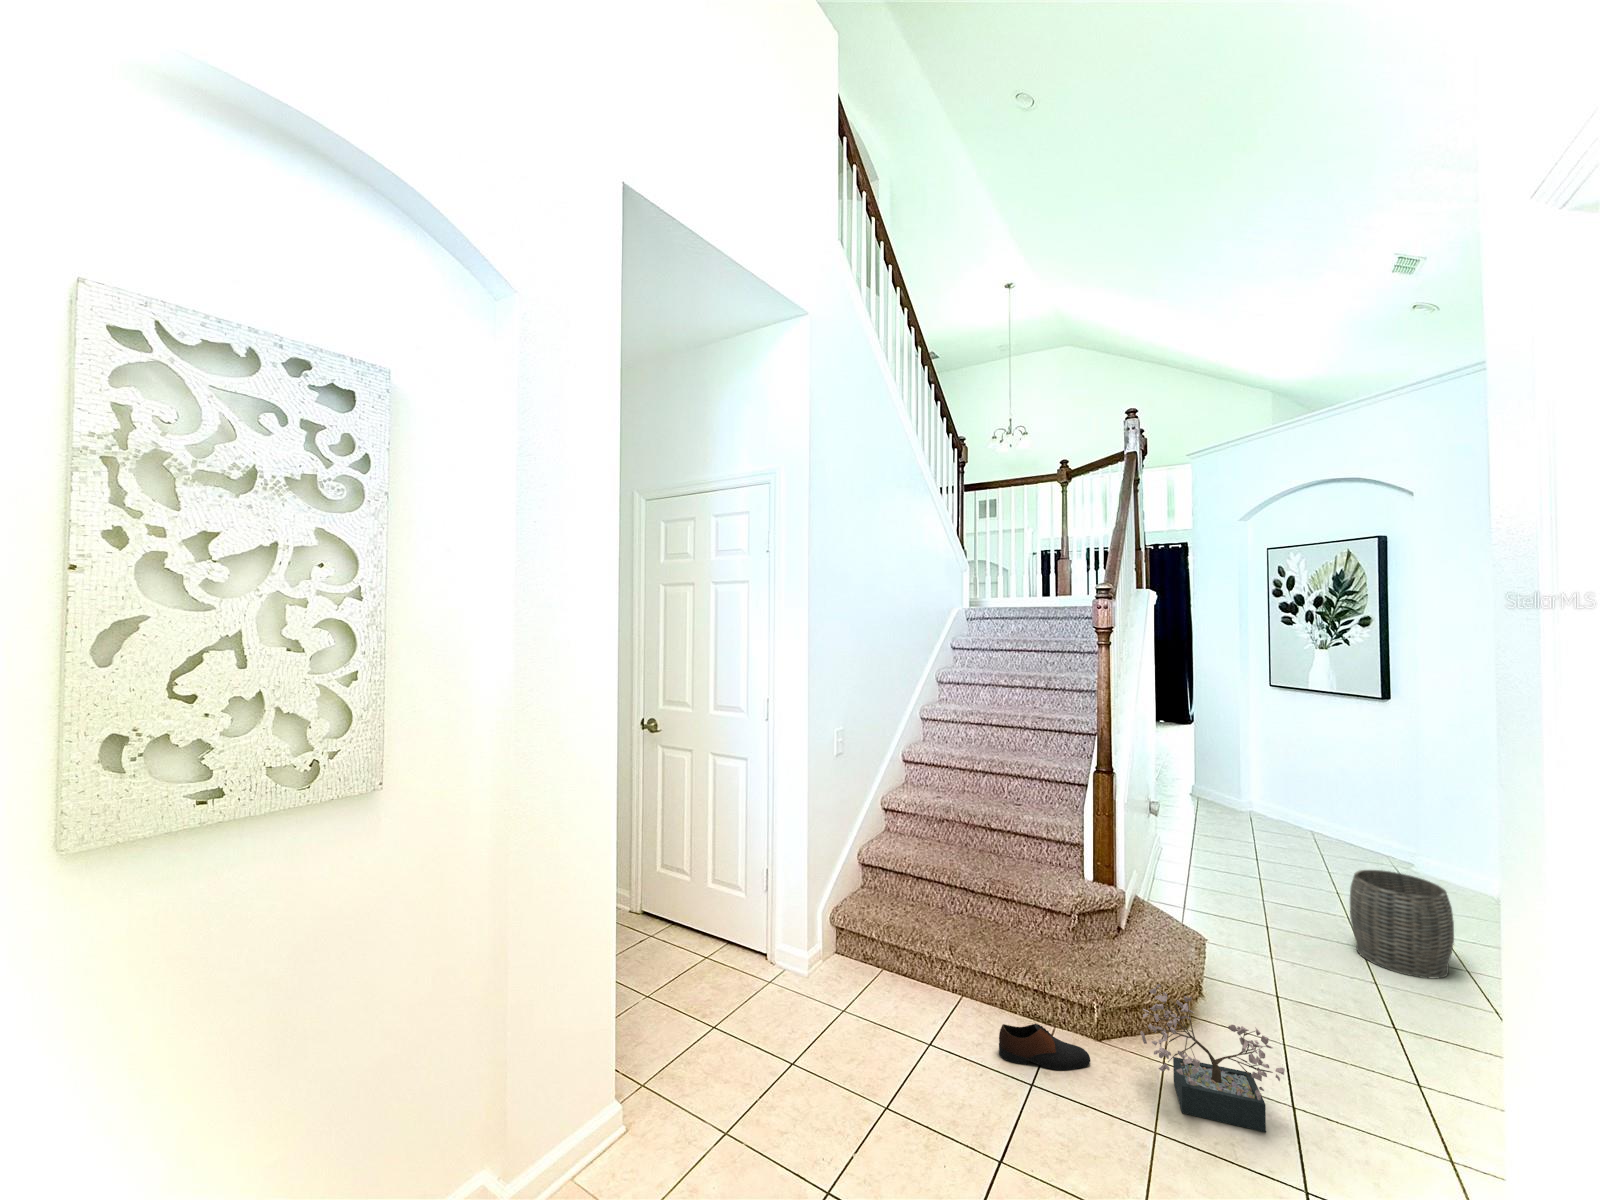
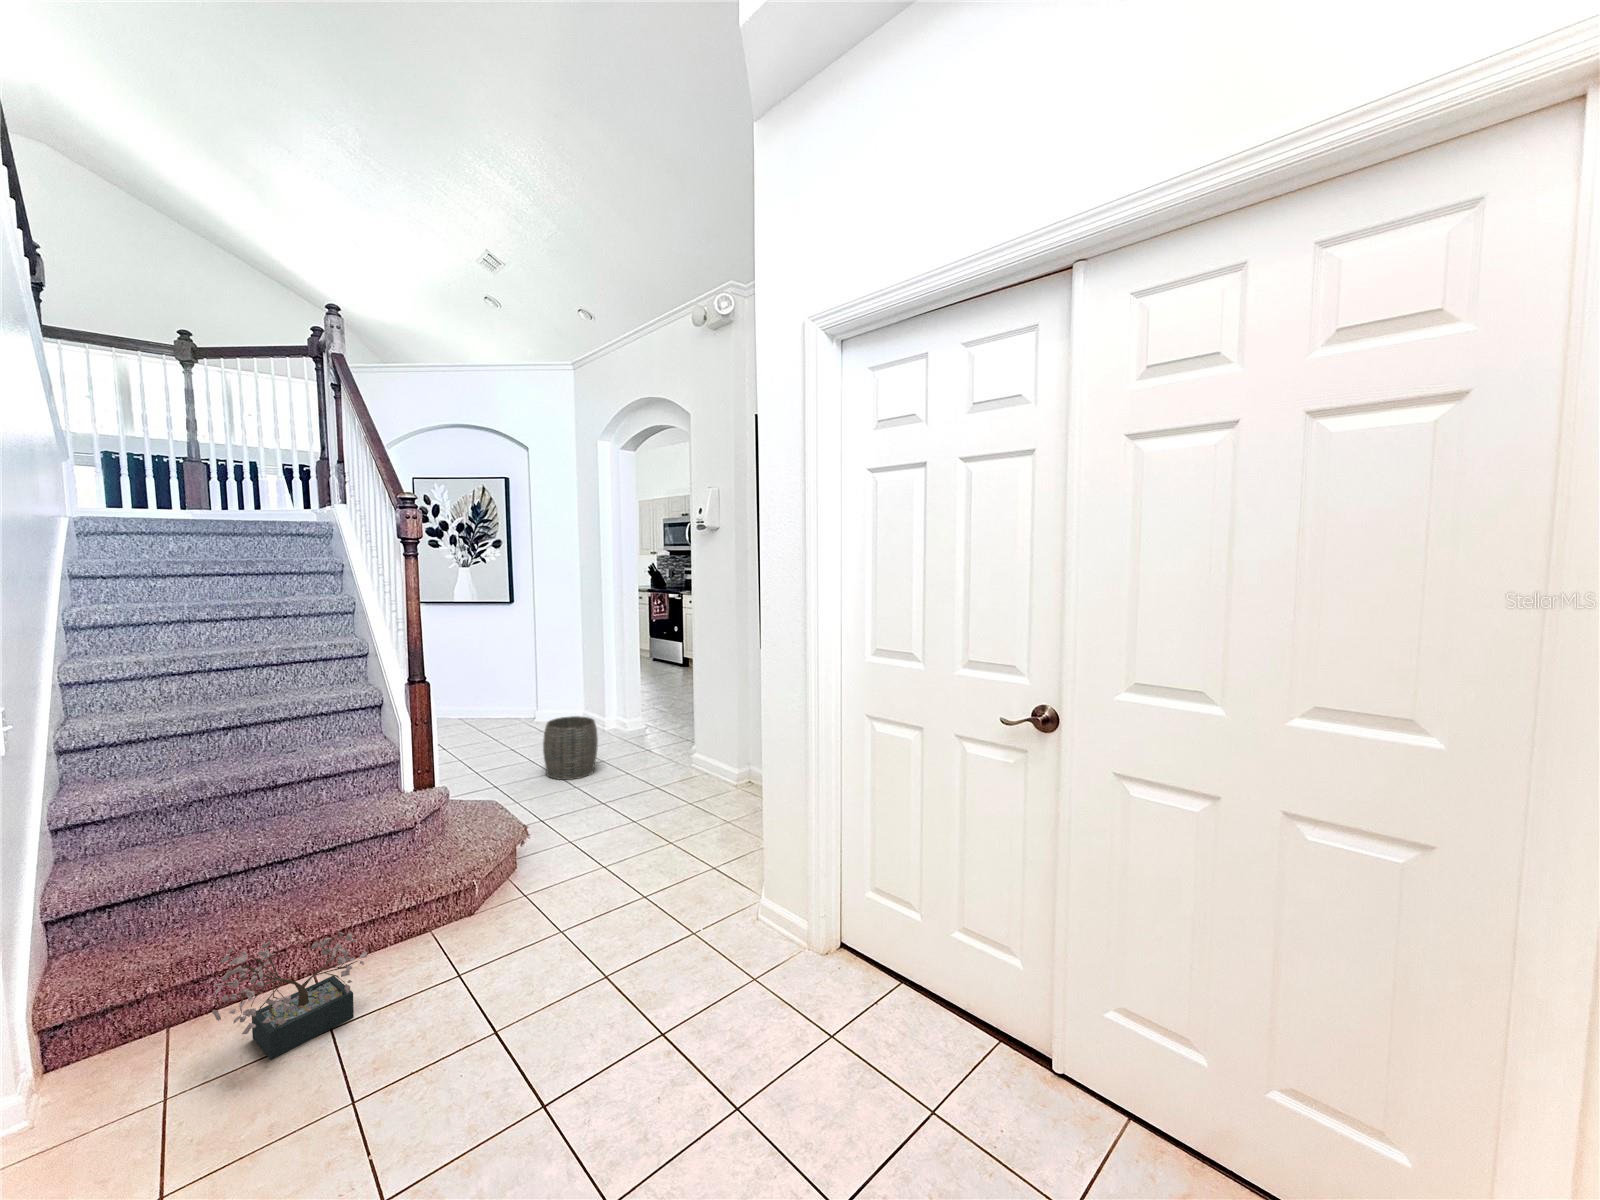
decorative plant: present [1140,984,1285,1132] -> present [212,932,367,1060]
shoe: present [999,1024,1090,1070] -> none [409,919,484,971]

